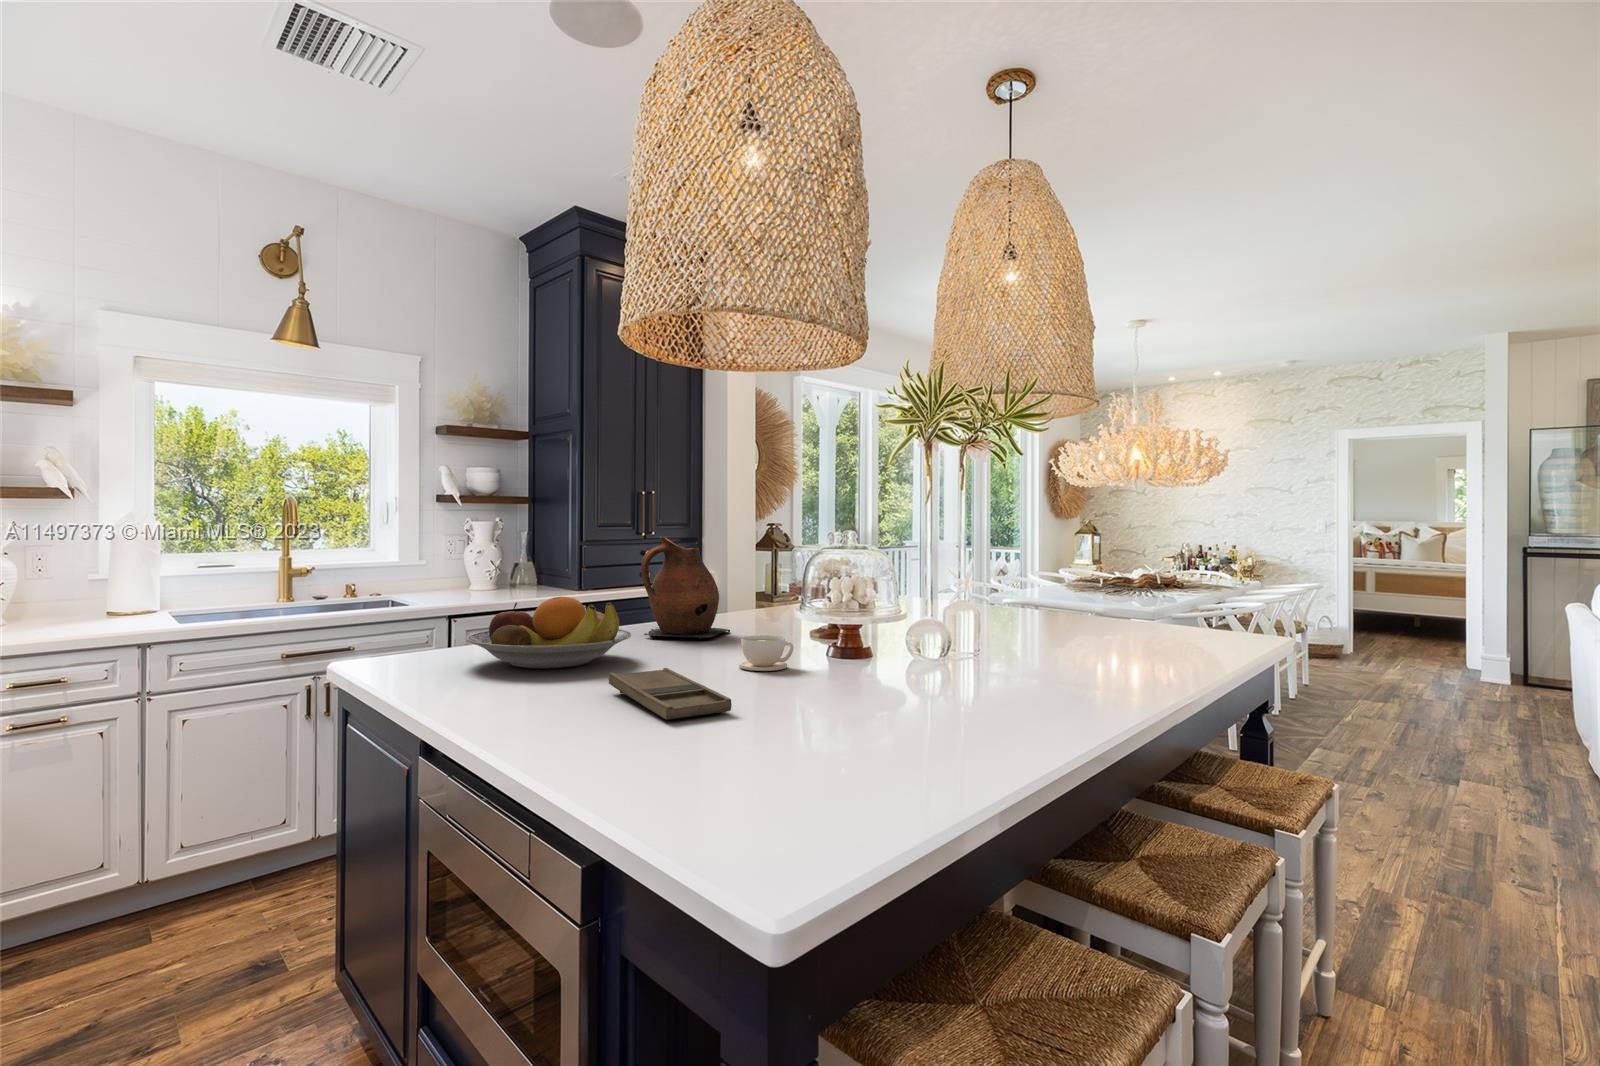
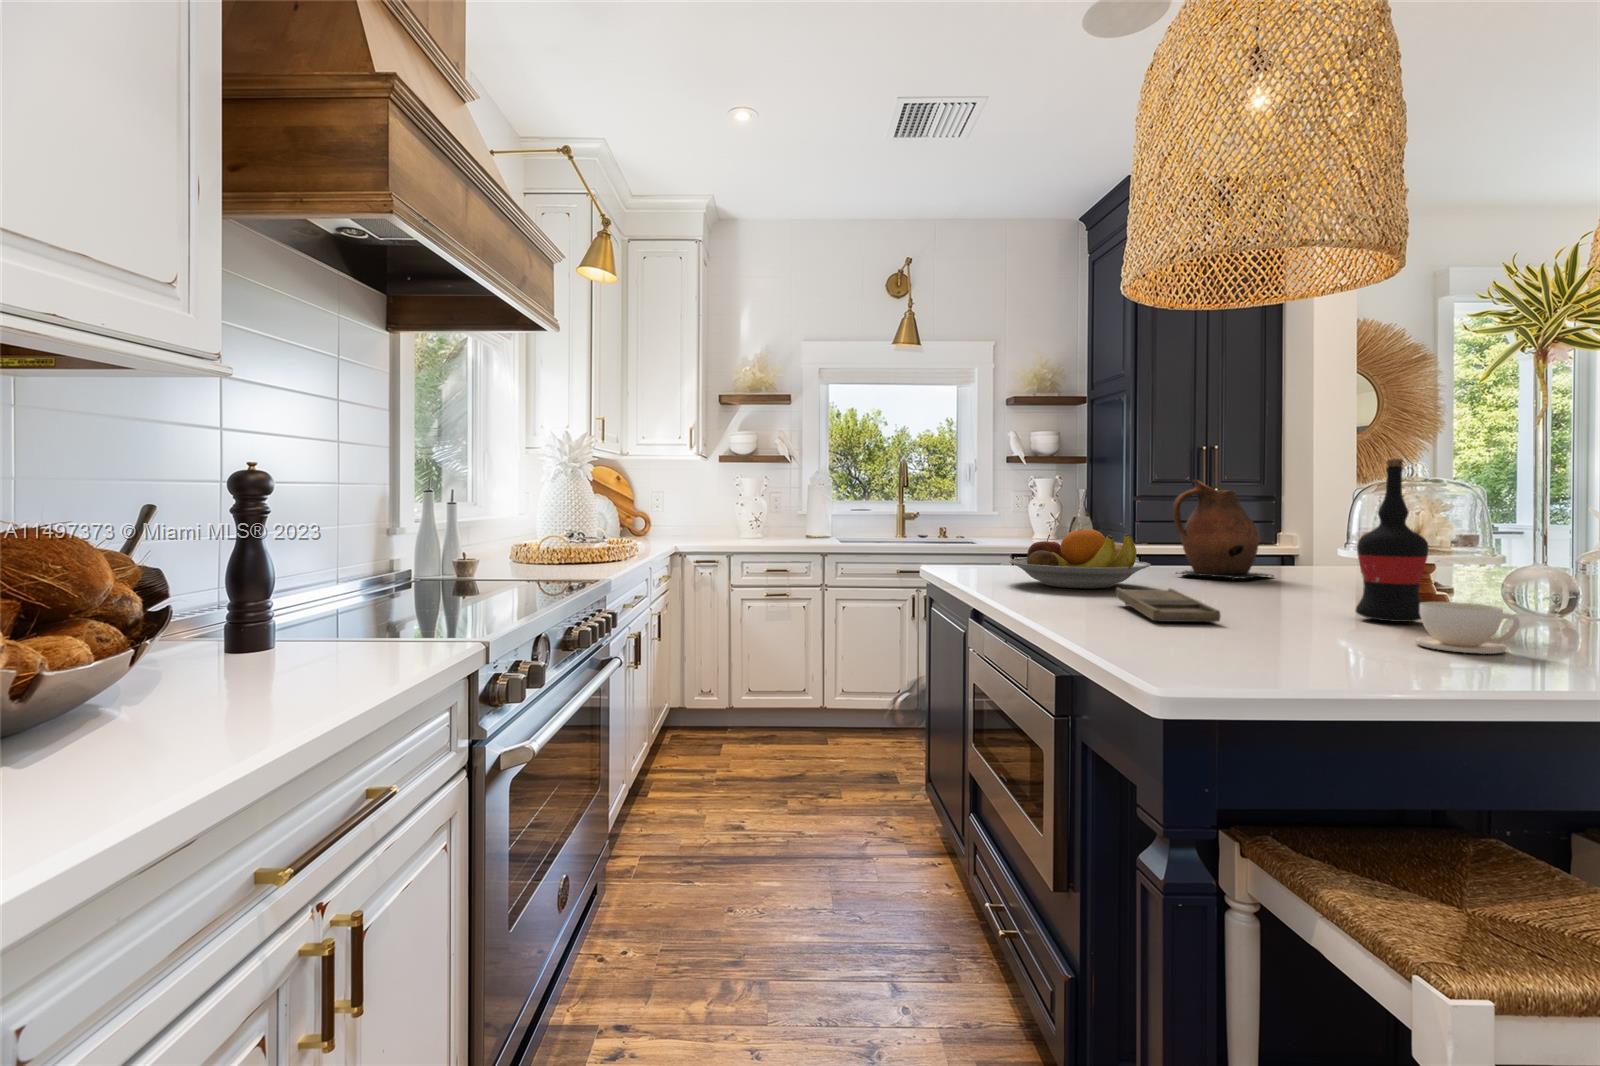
wine bottle: none [831,533,886,687] -> present [1356,459,1429,622]
coffee cup: present [739,635,794,671] -> present [1415,602,1520,654]

